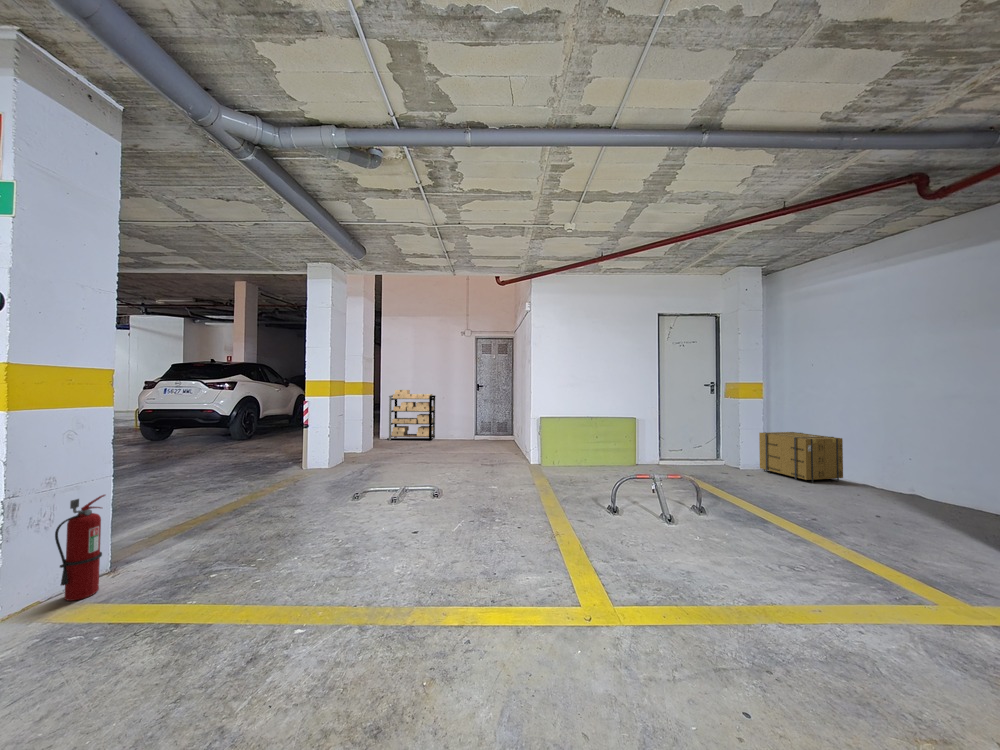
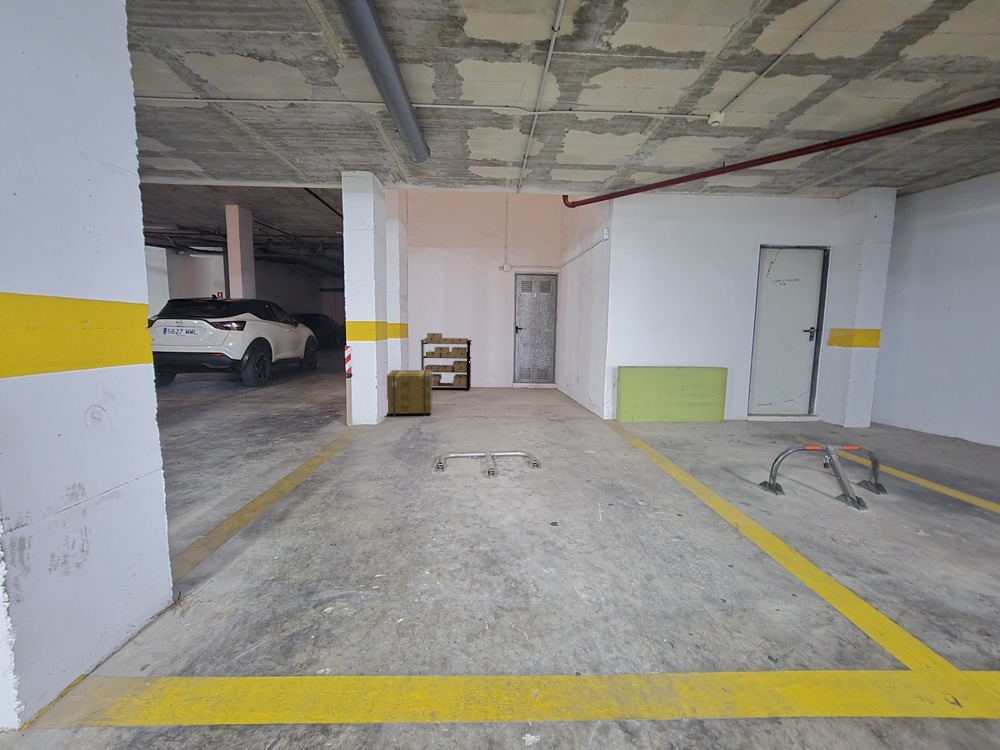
cardboard box: present [759,432,843,483] -> present [387,370,432,416]
fire extinguisher: present [55,495,105,601] -> none [115,492,183,648]

